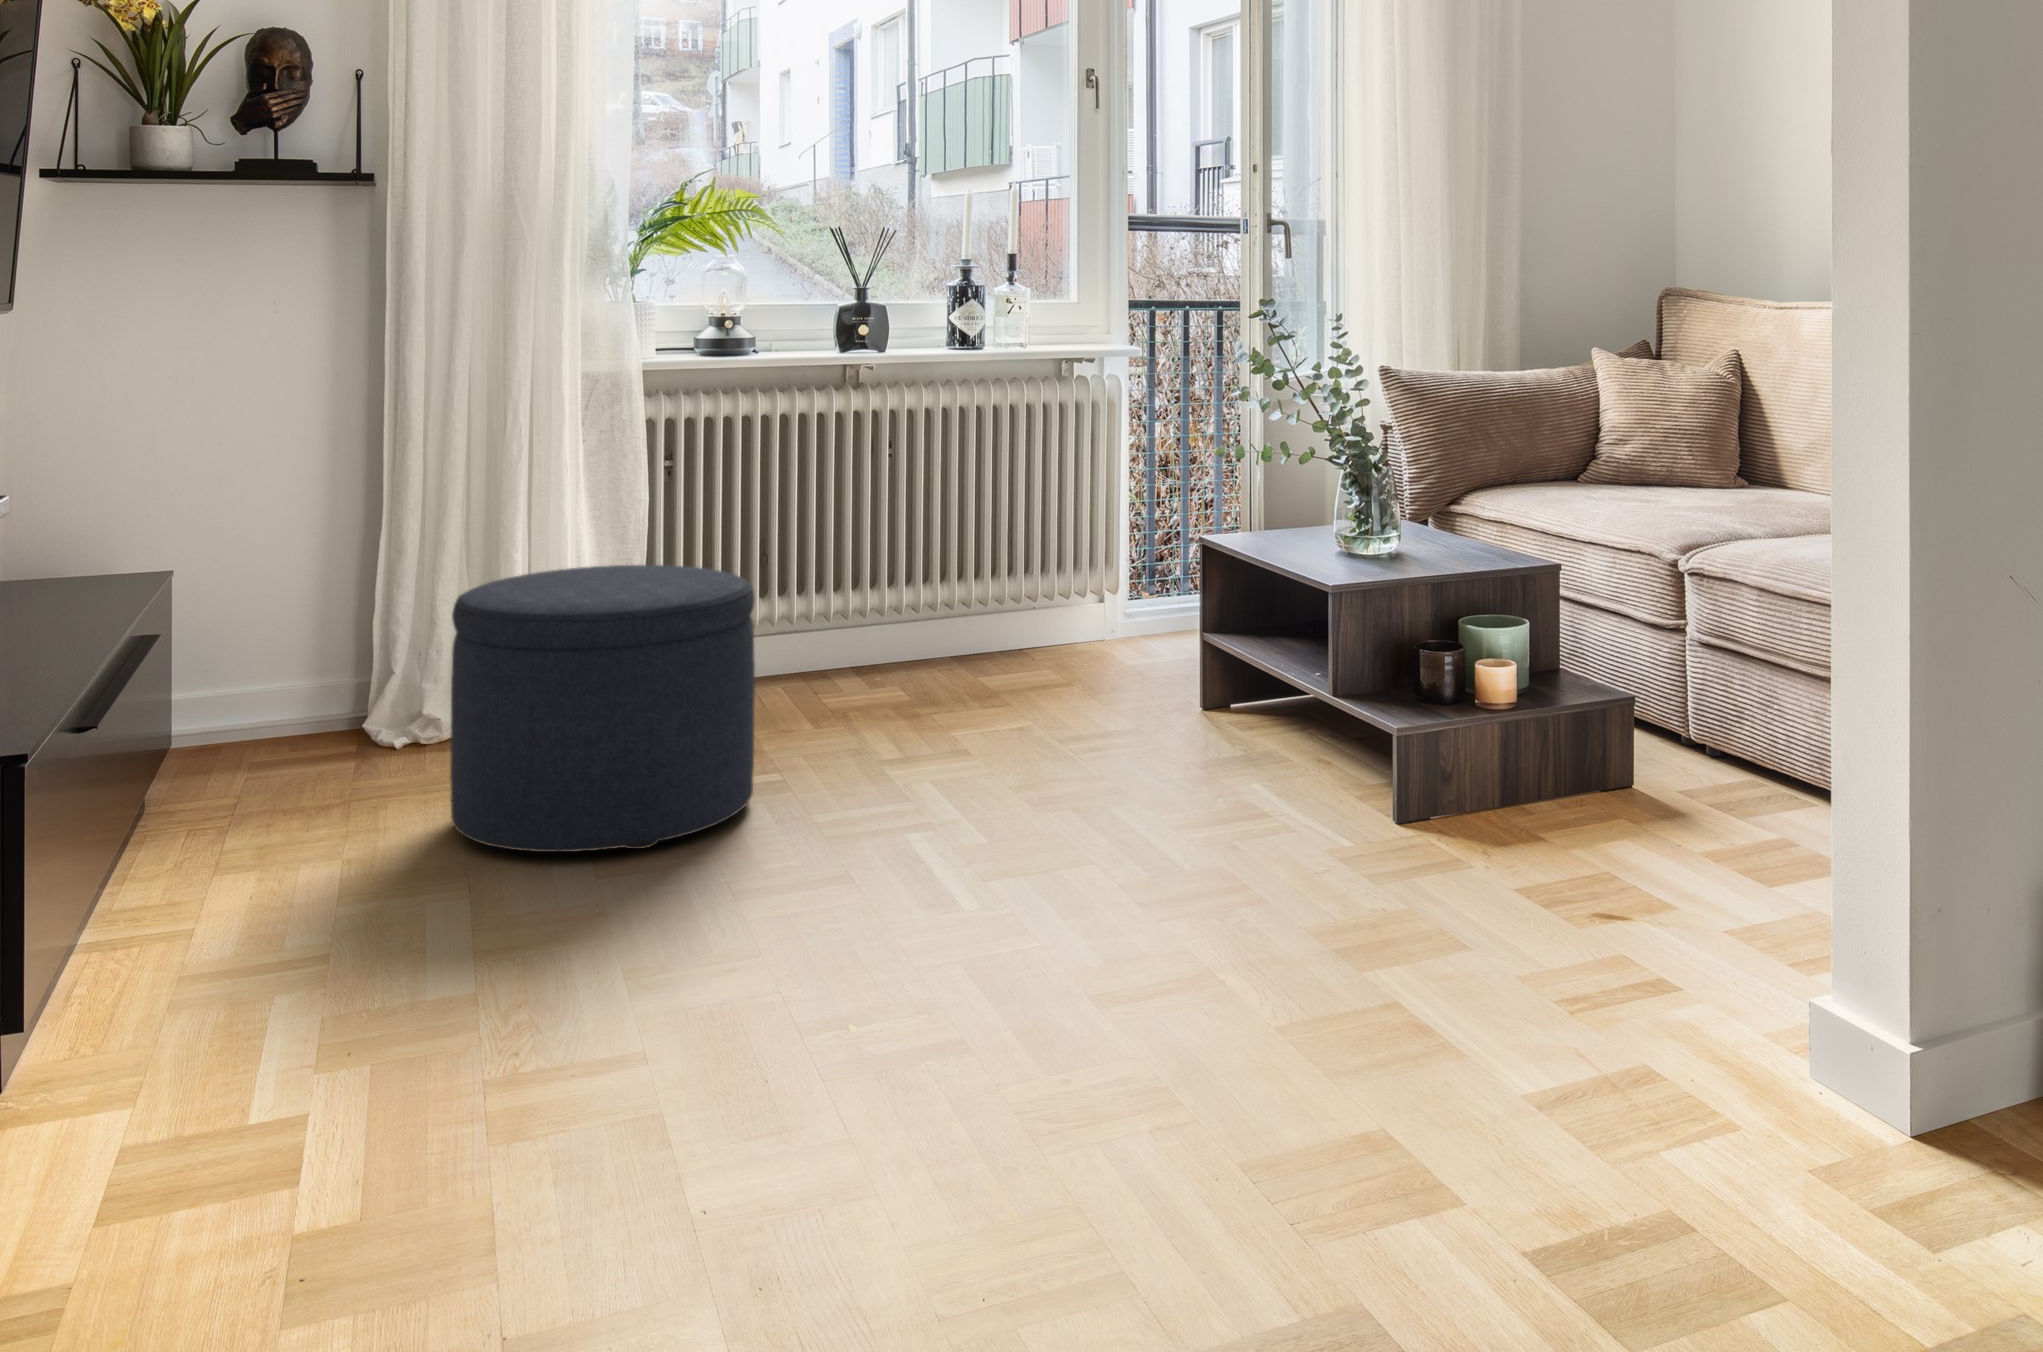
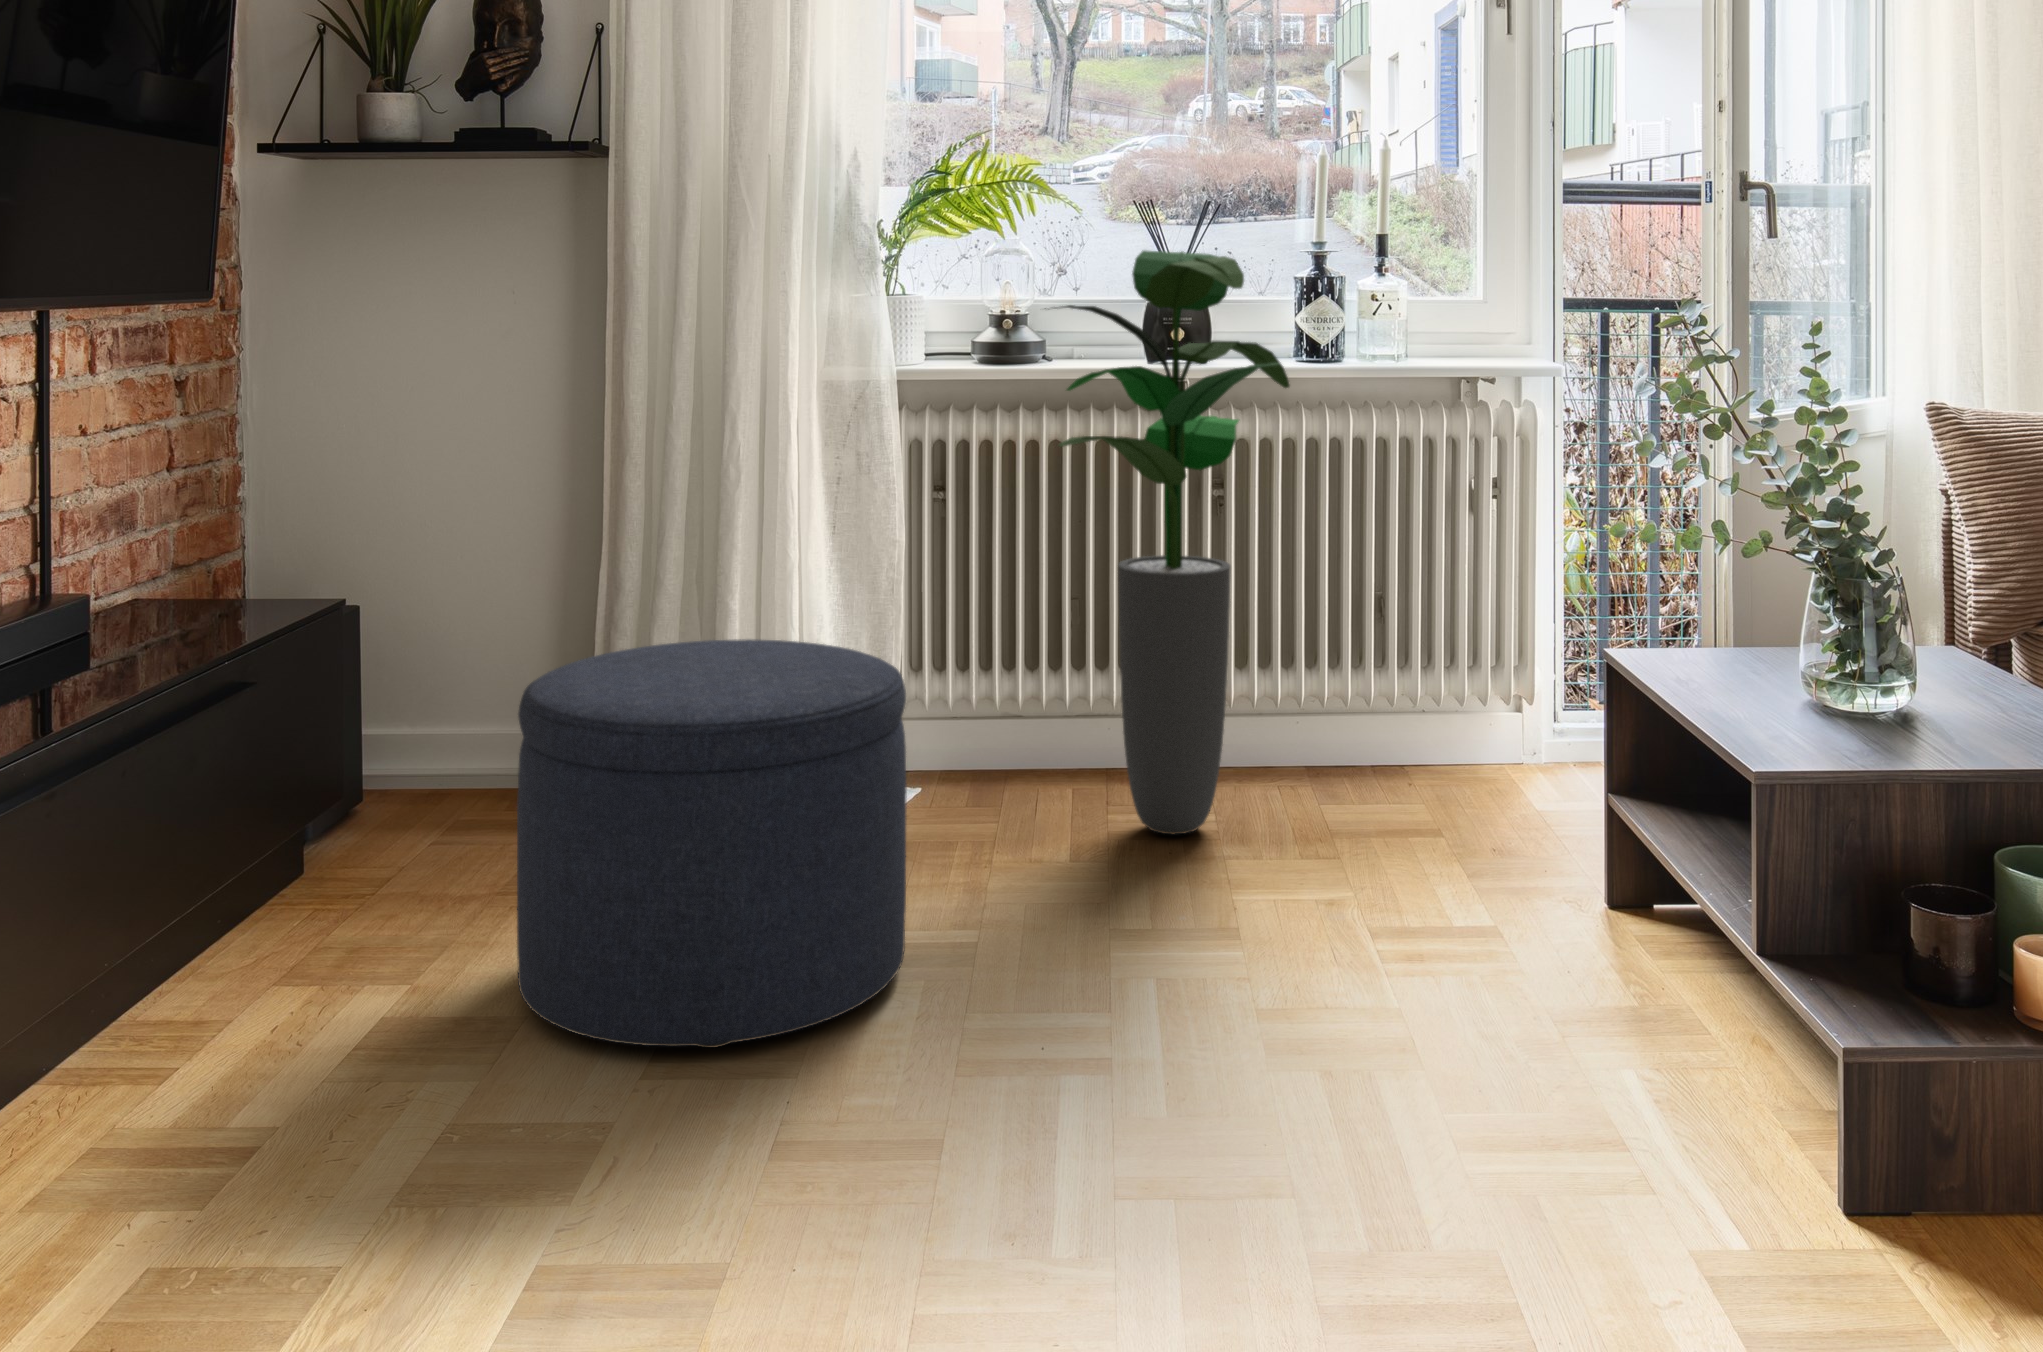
potted plant: none [780,266,972,702] -> present [1045,251,1290,834]

